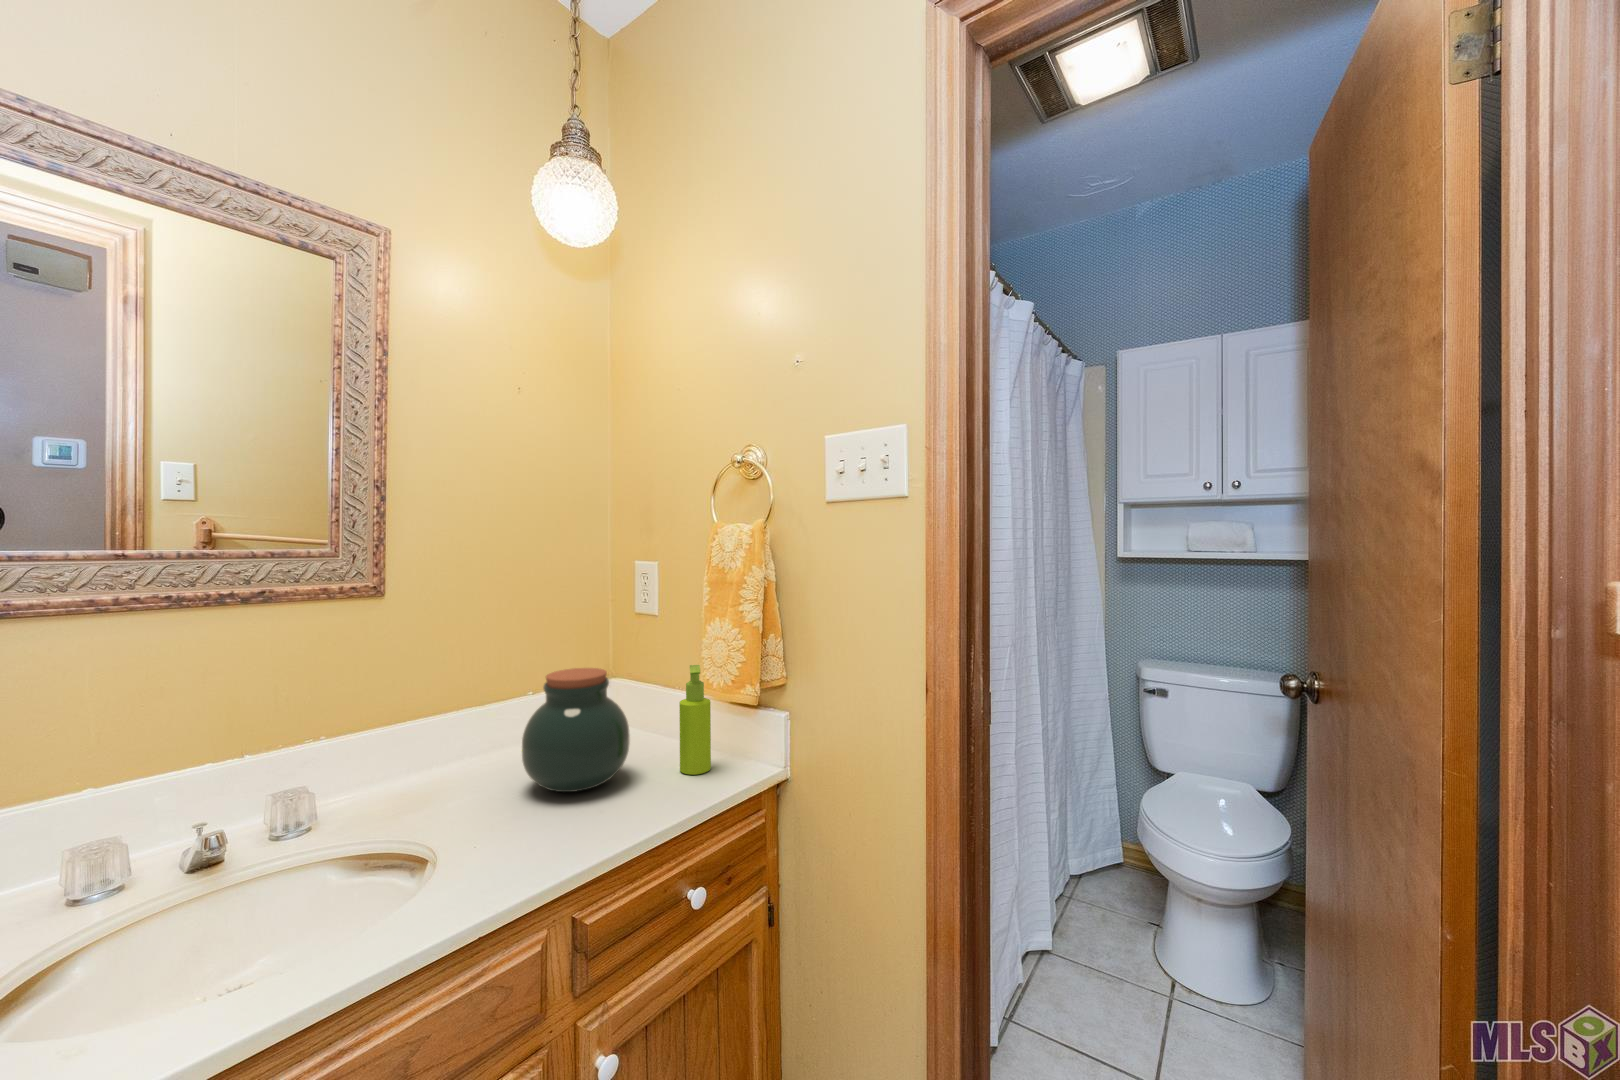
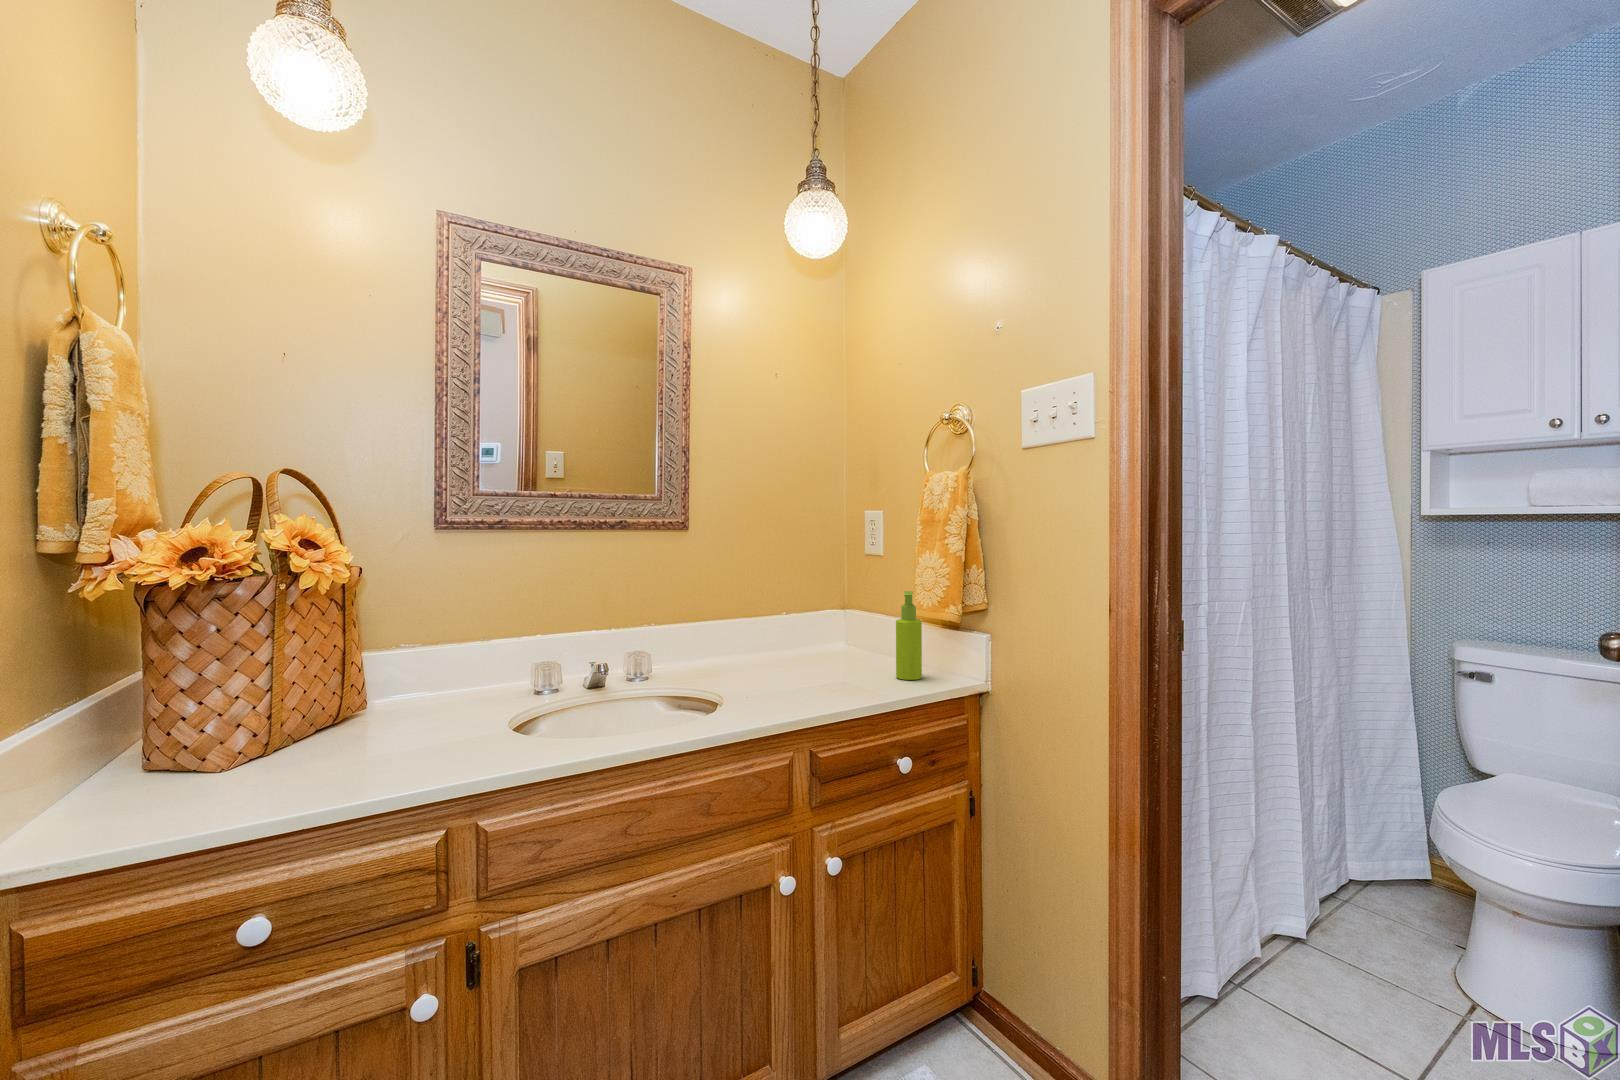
jar: present [522,668,630,792] -> none [778,589,856,680]

